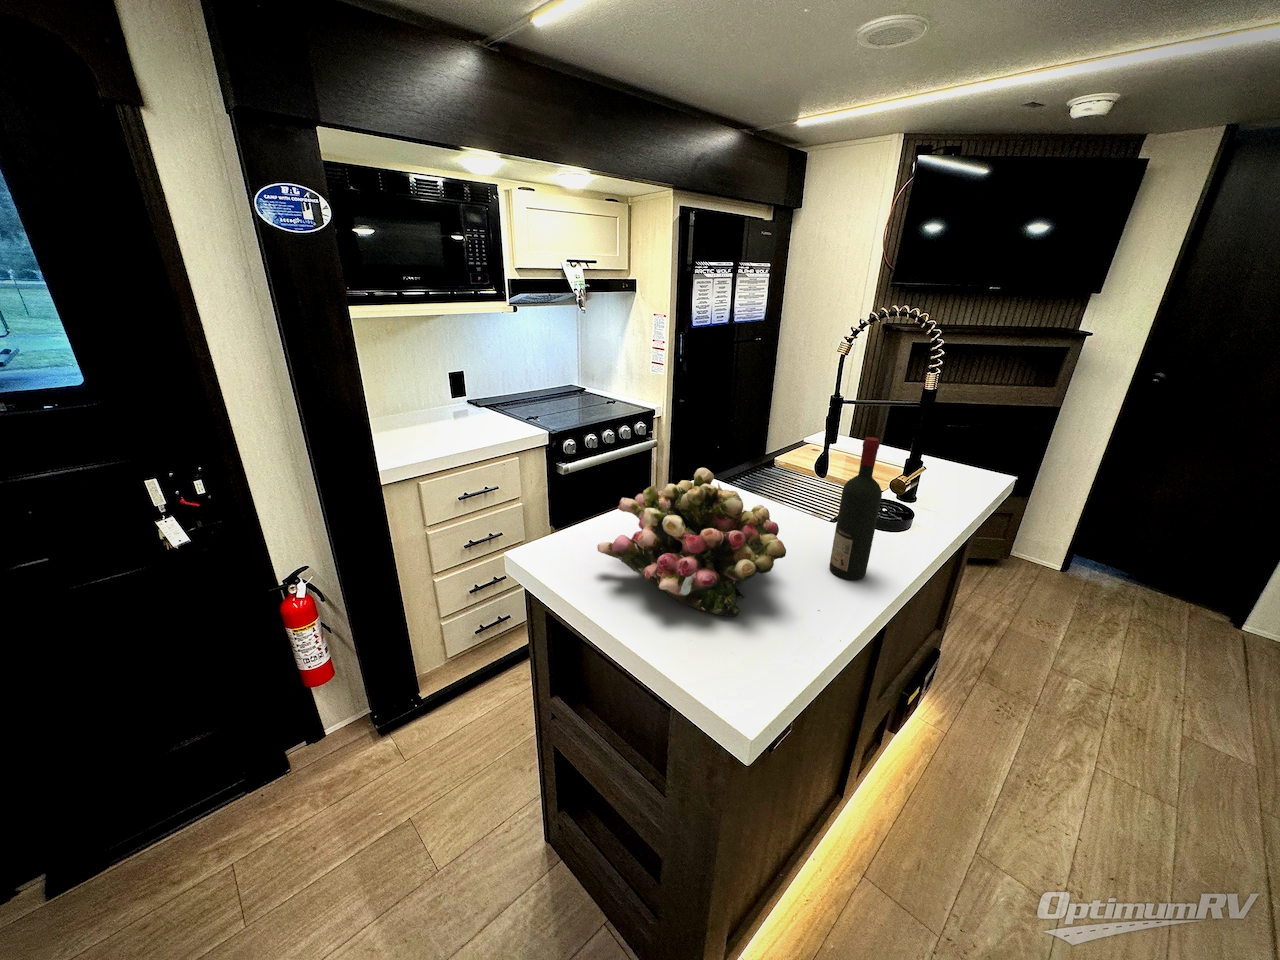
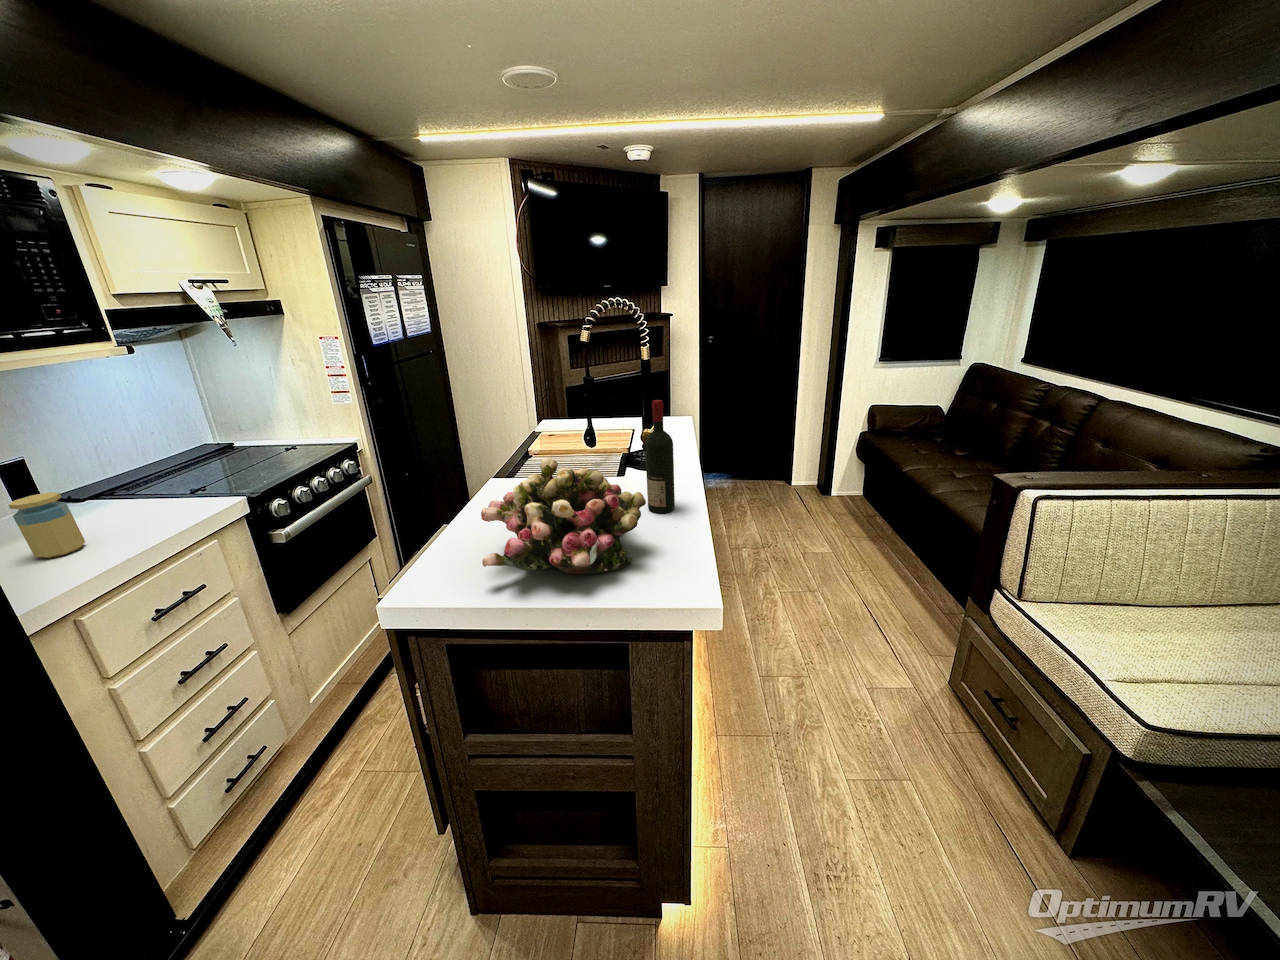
jar: none [429,397,457,439] -> present [9,492,85,558]

